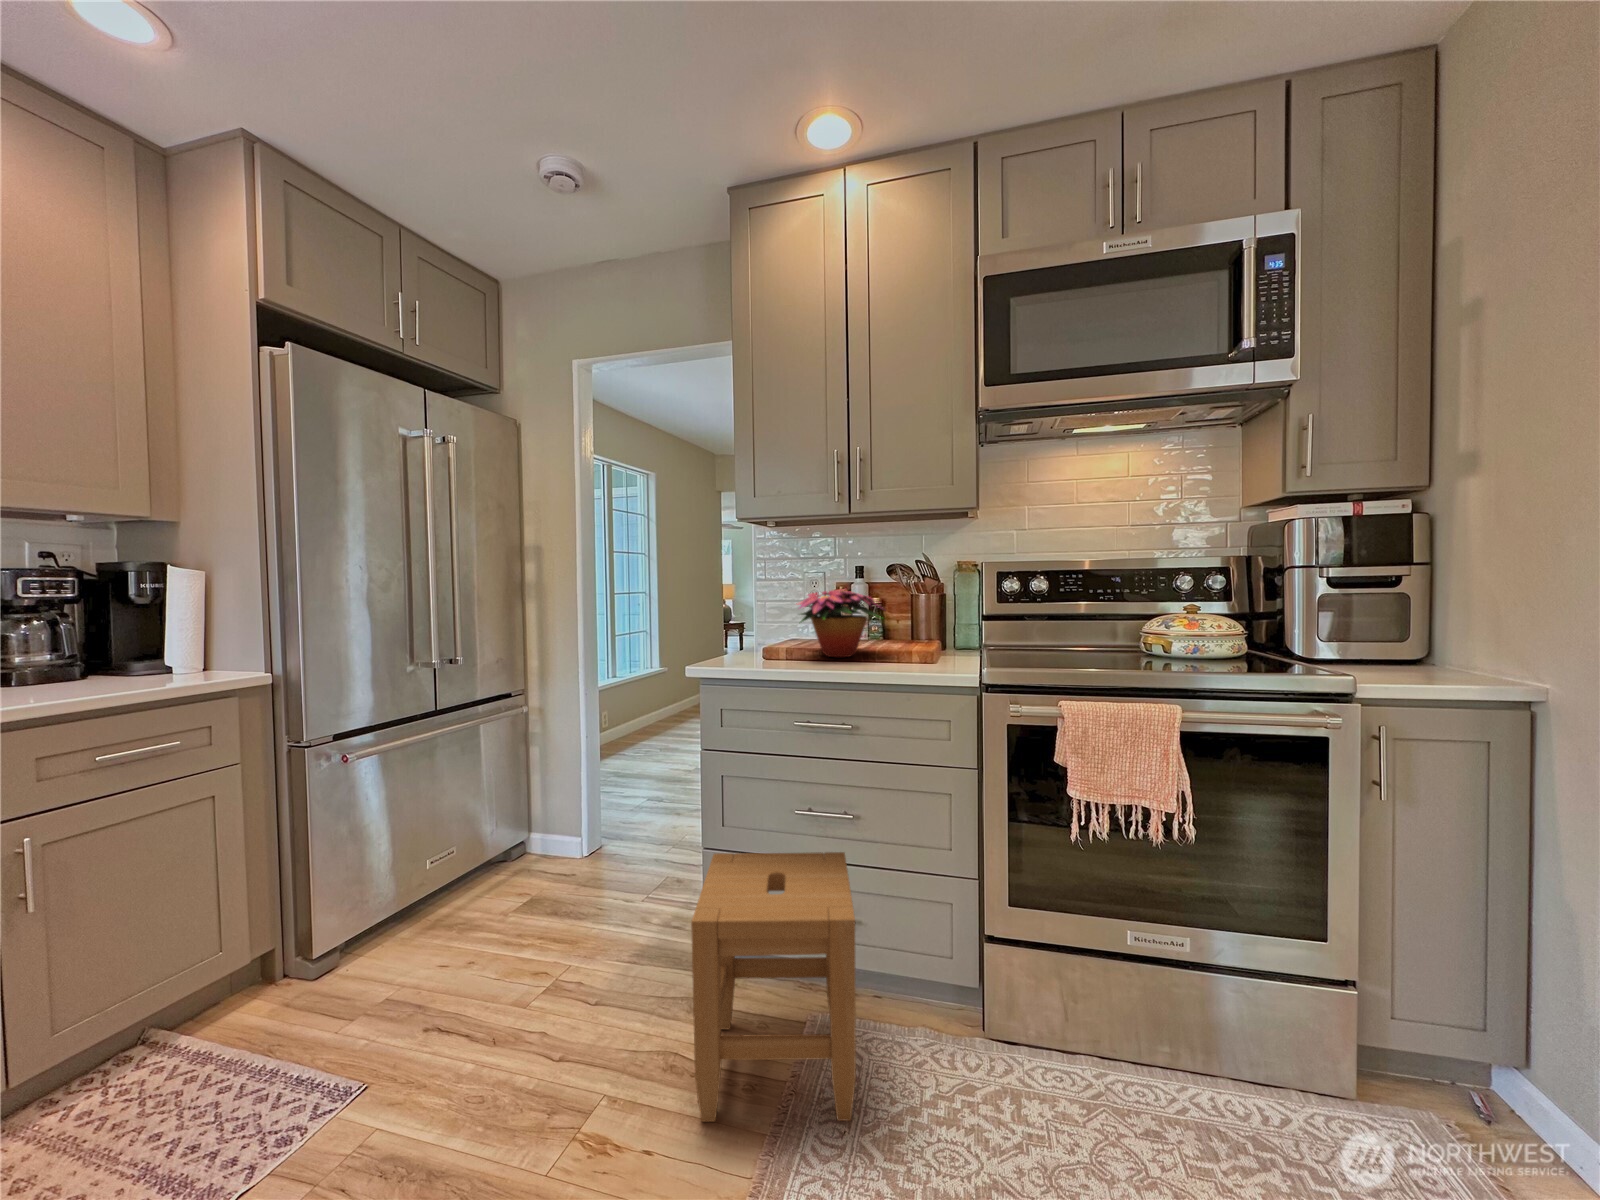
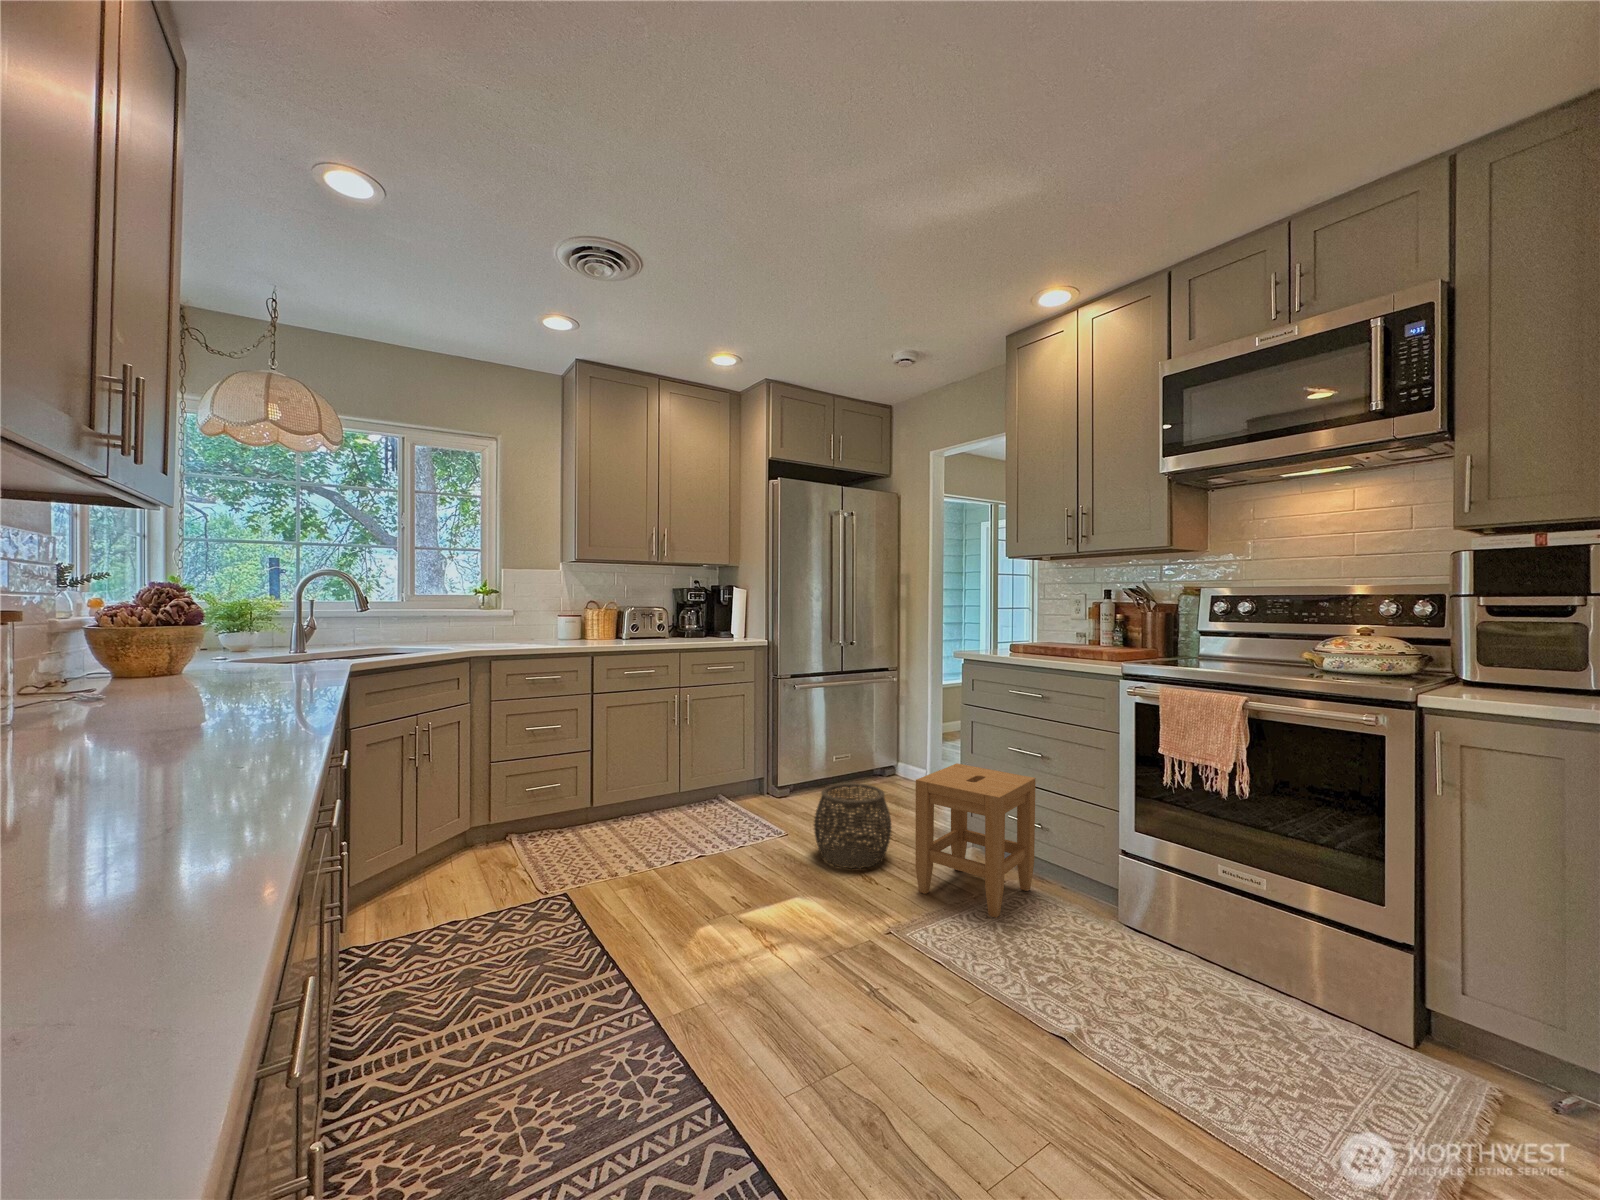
flower arrangement: present [796,589,886,657] -> none [1025,606,1099,653]
woven basket: none [449,929,612,1134] -> present [814,783,892,869]

